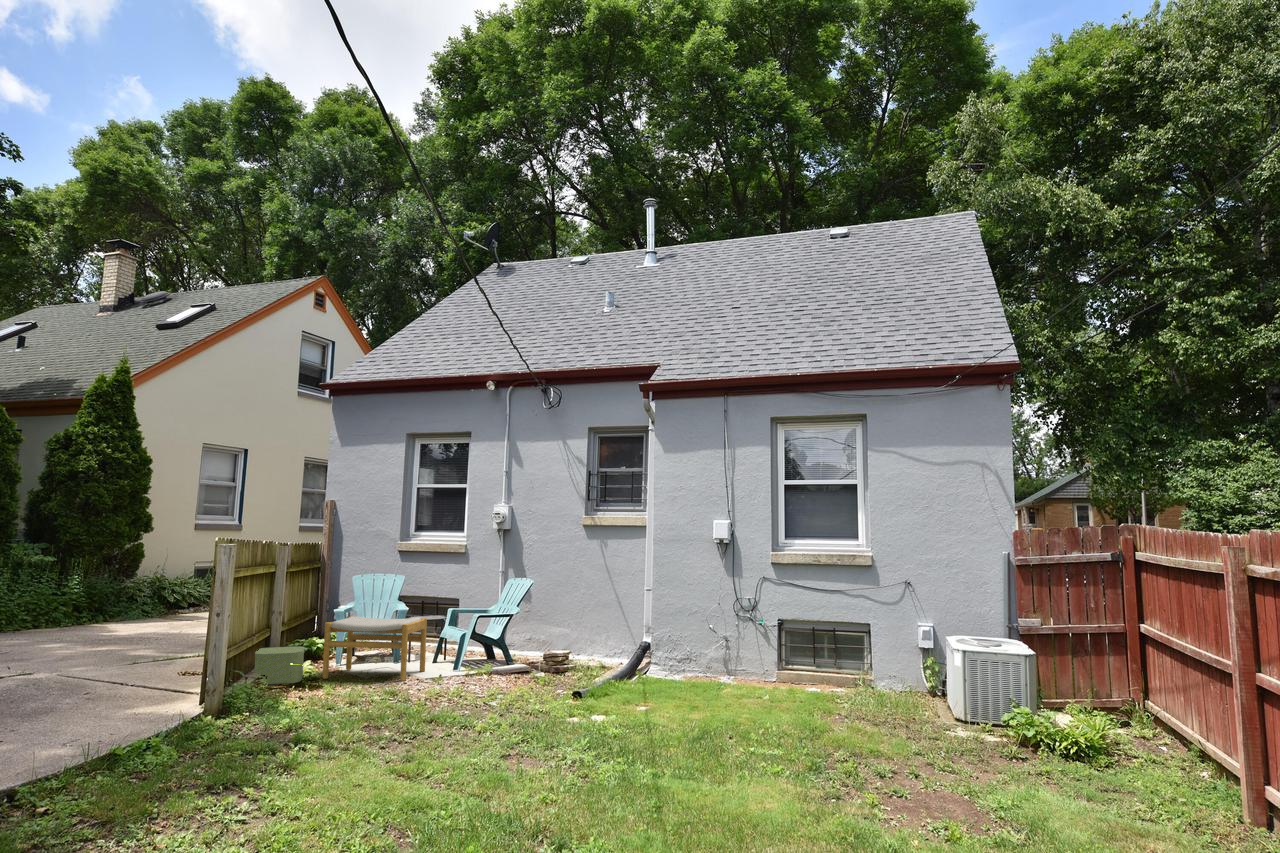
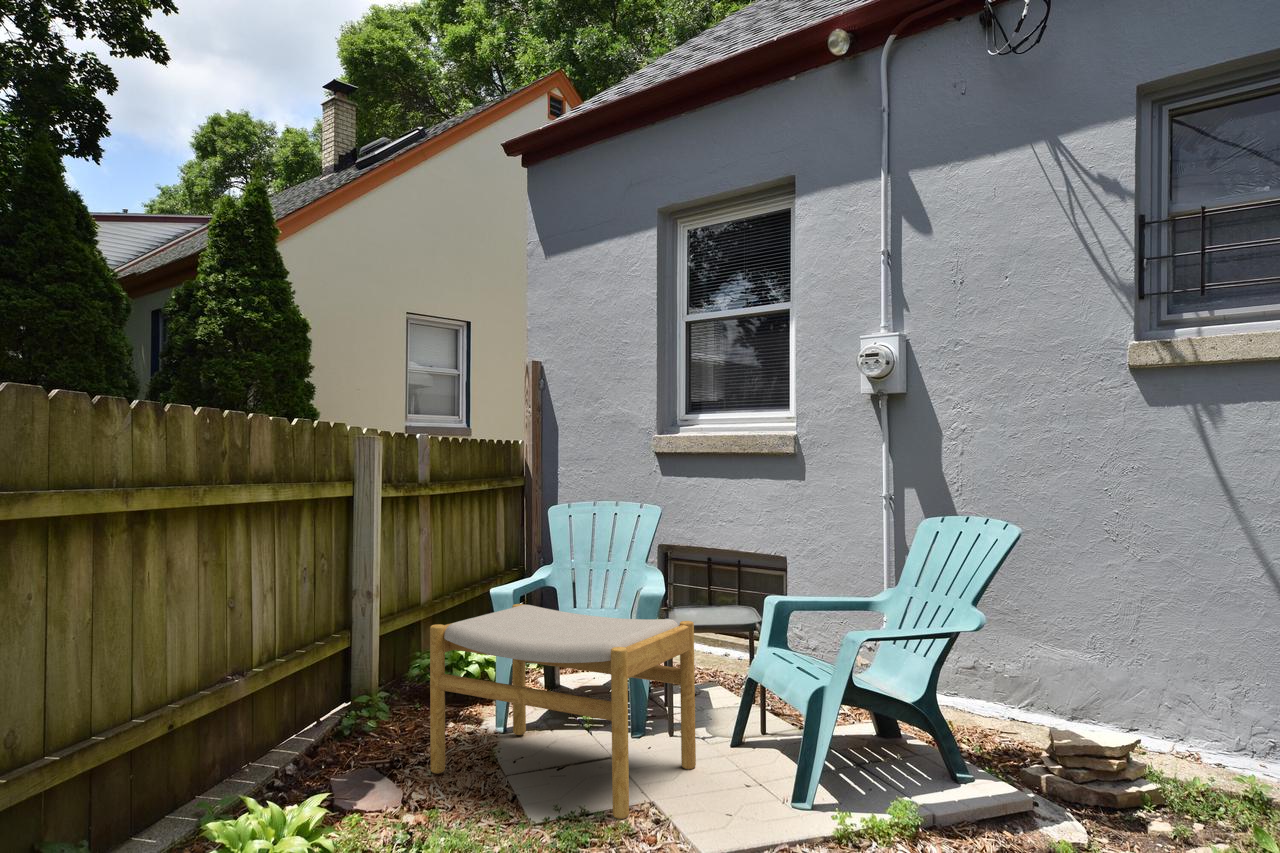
storage box: present [255,646,305,684] -> none [271,672,407,781]

